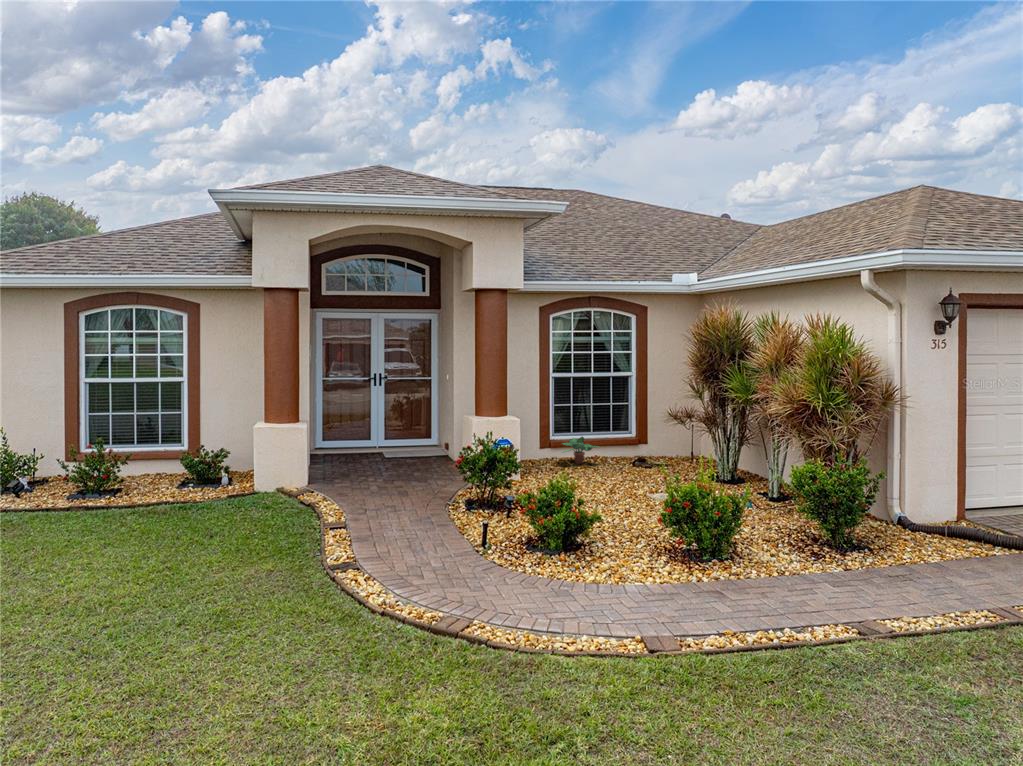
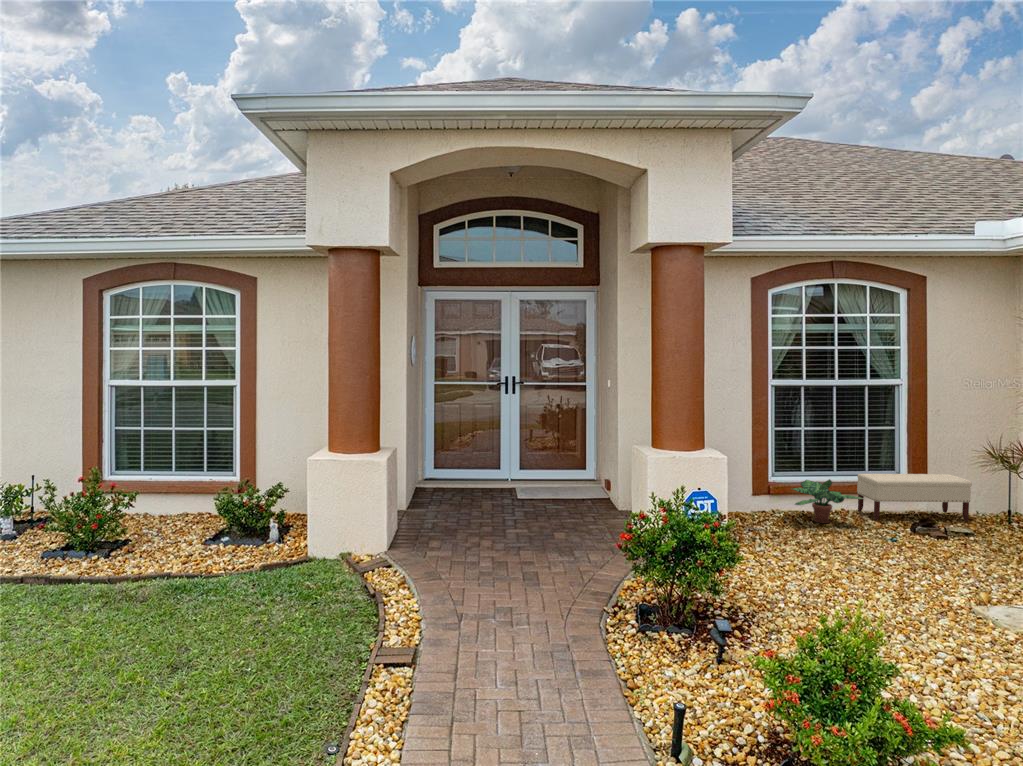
bench: none [605,432,667,461] -> present [857,474,972,521]

